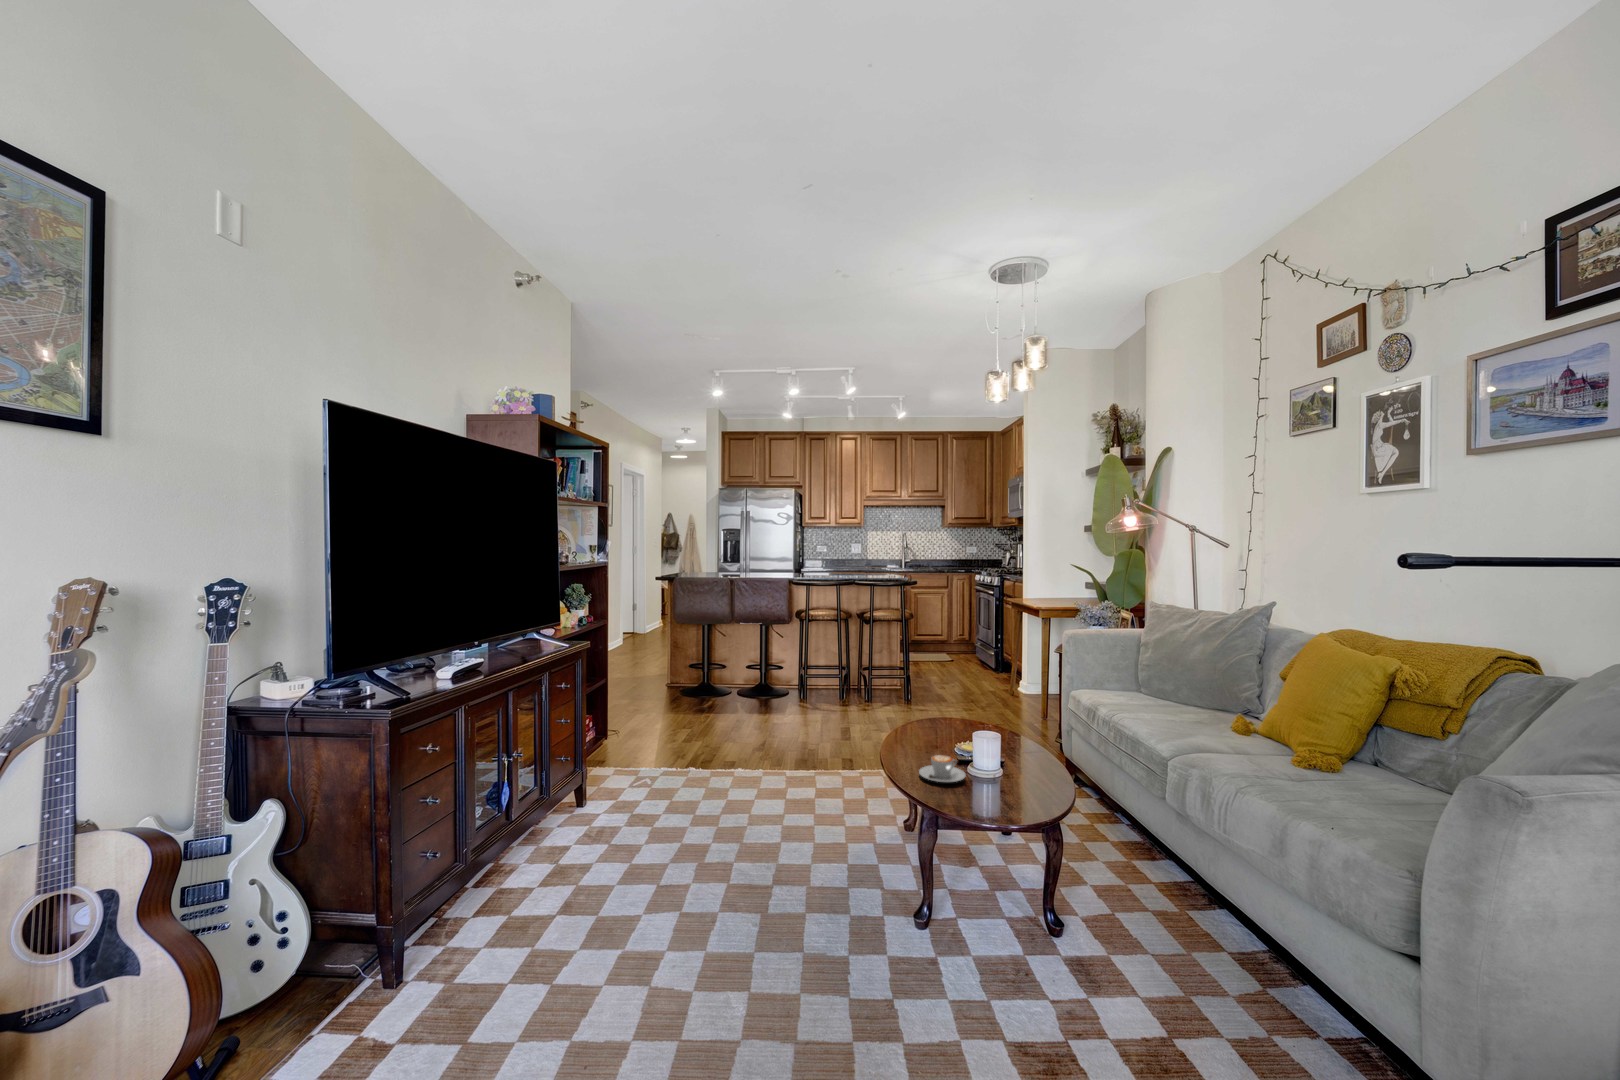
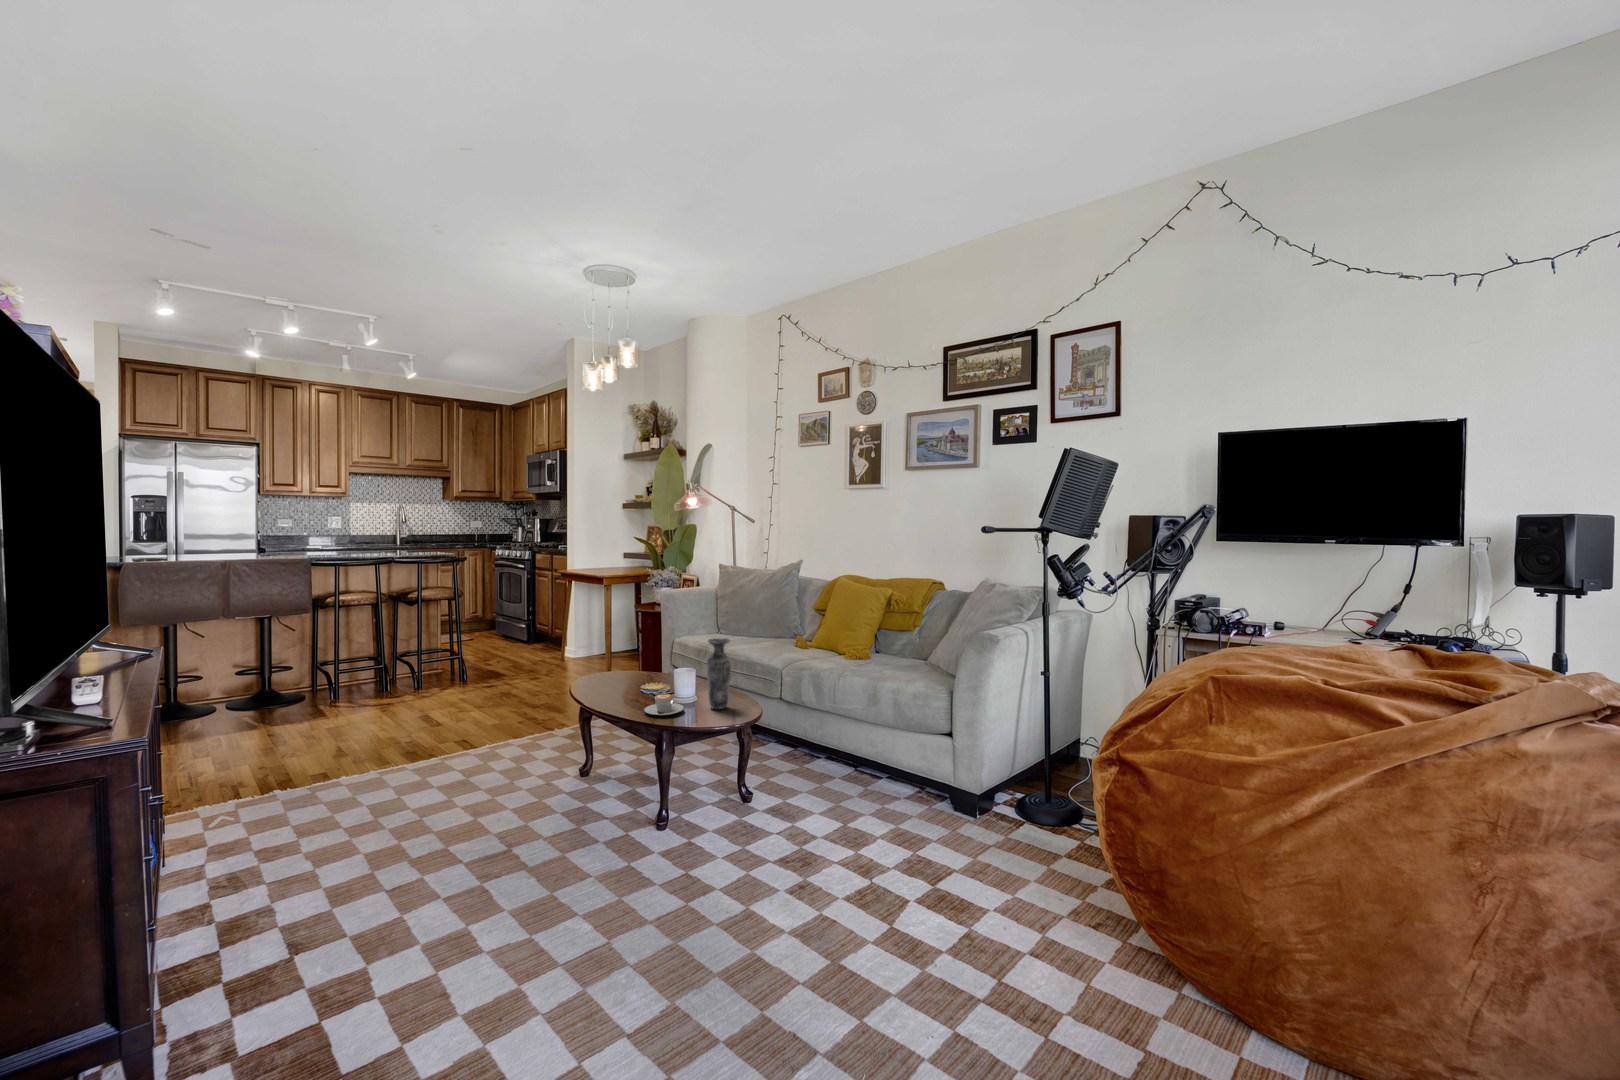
vase: none [993,699,1027,794] -> present [706,638,731,709]

